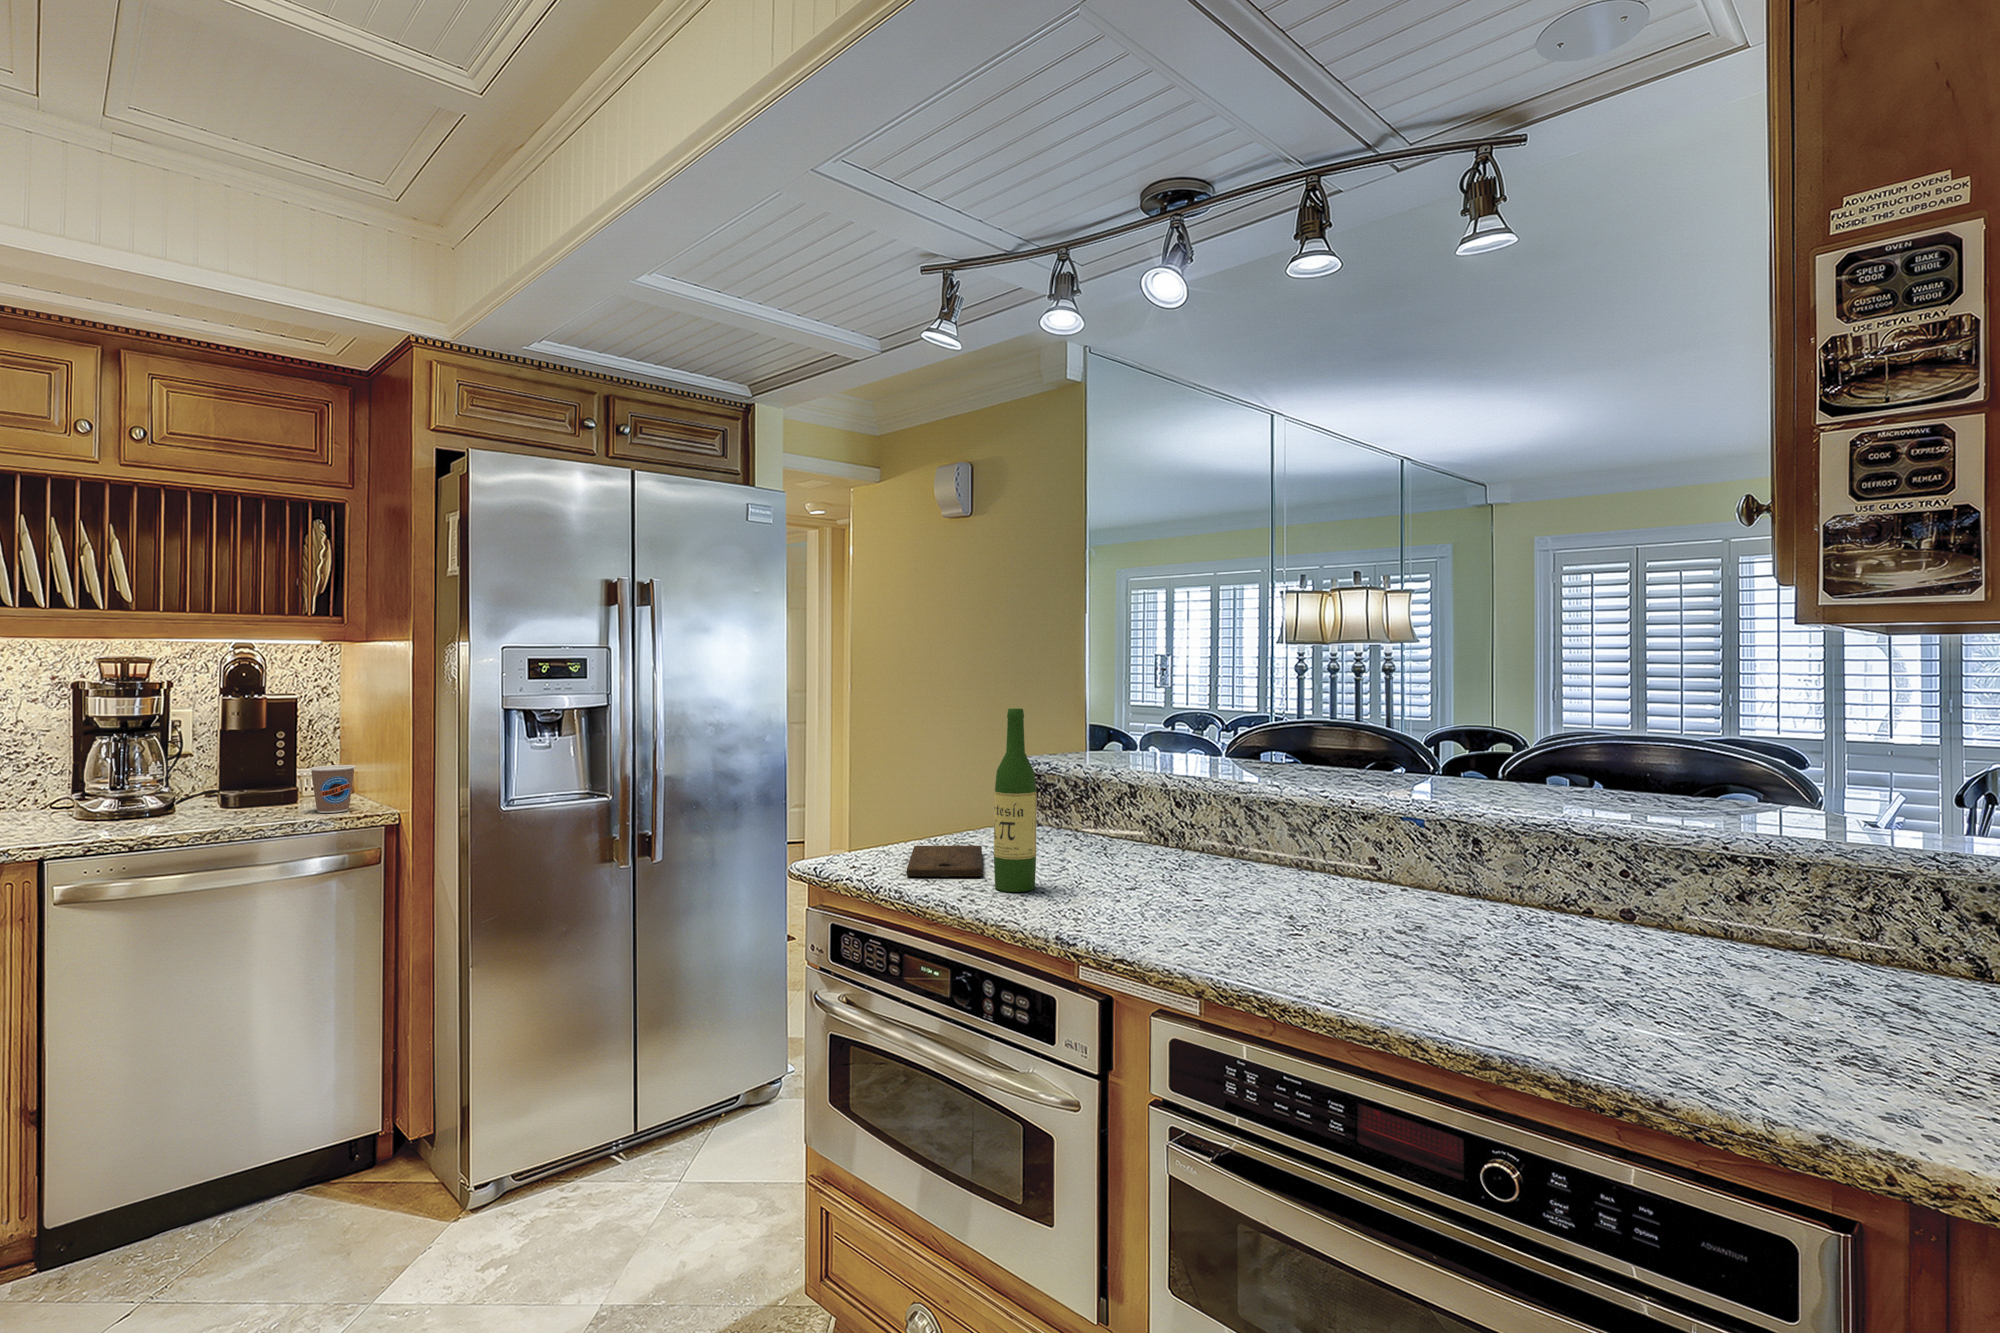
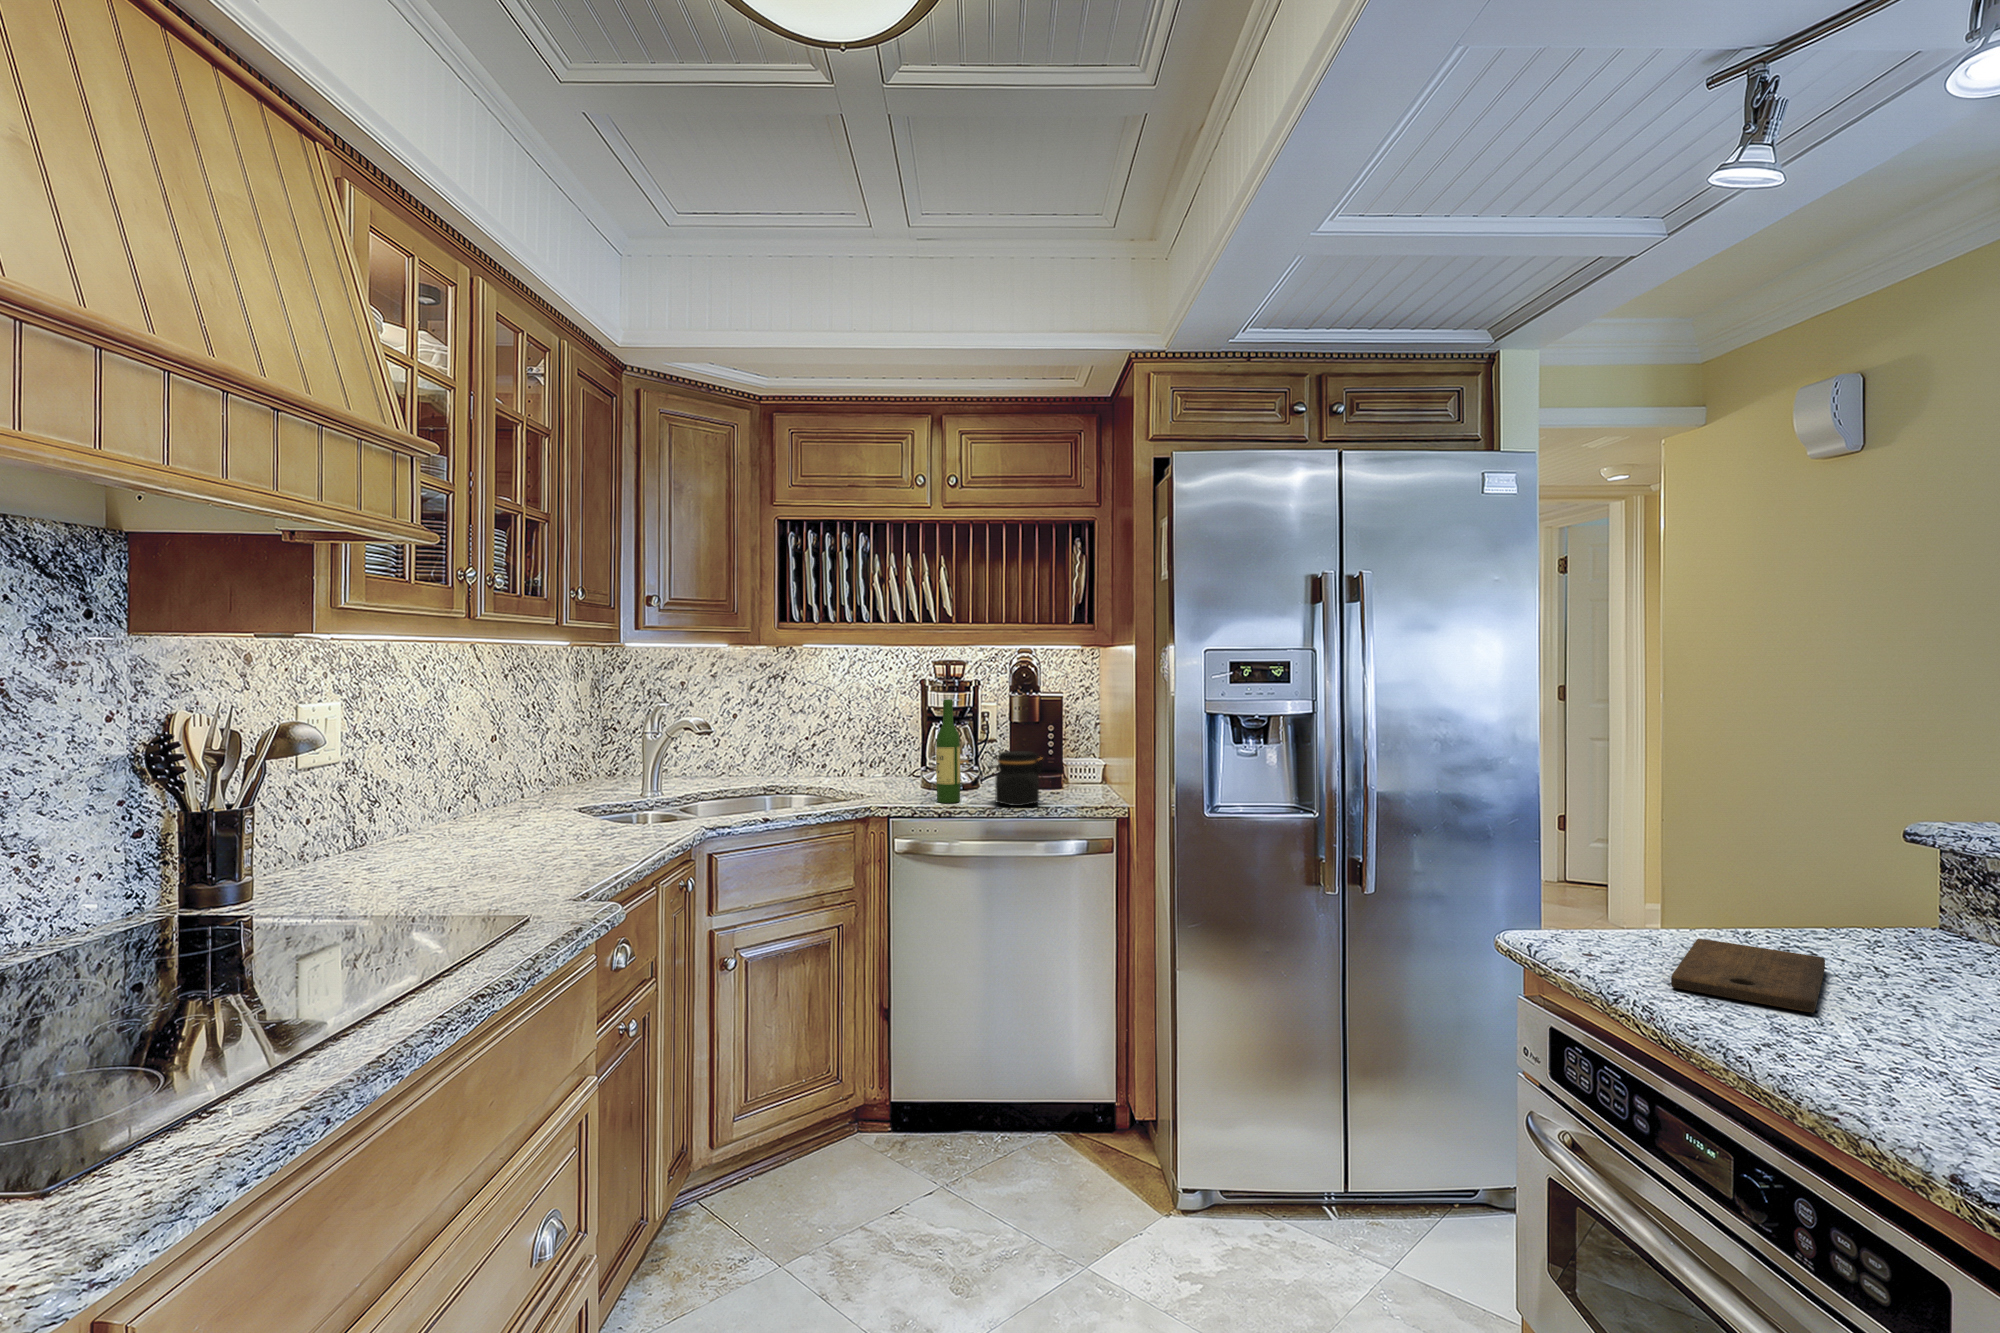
wine bottle: present [994,708,1036,892] -> present [936,699,960,803]
jar: none [204,760,288,824] -> present [989,751,1043,806]
coffee cup: present [310,765,355,813] -> none [1064,759,1098,802]

